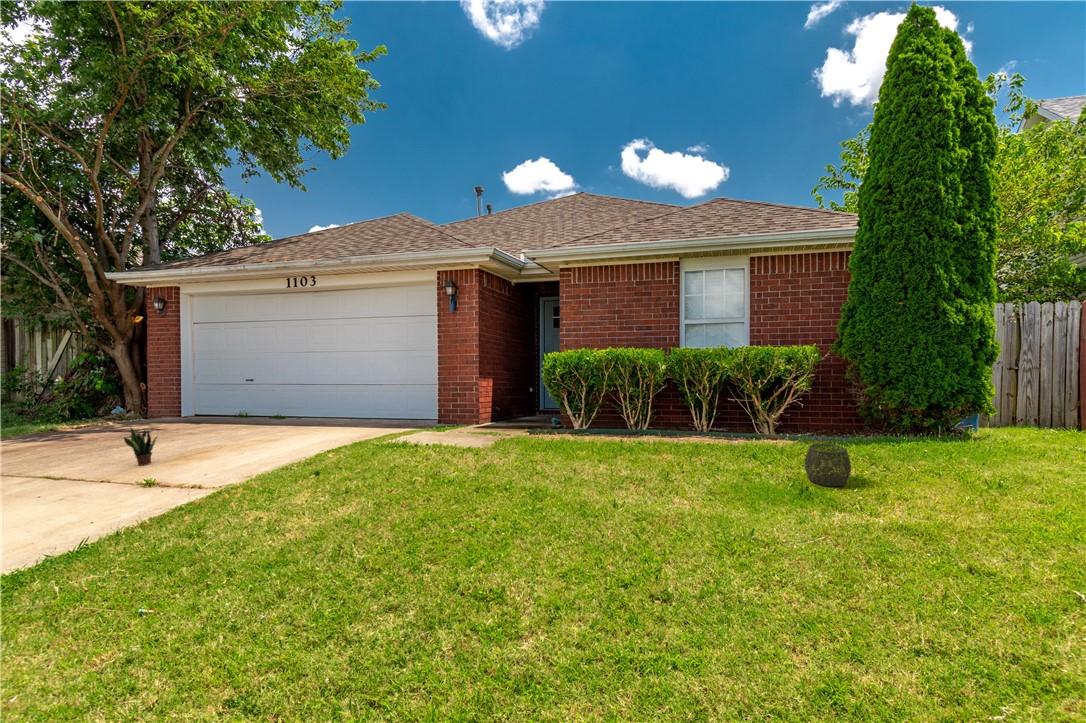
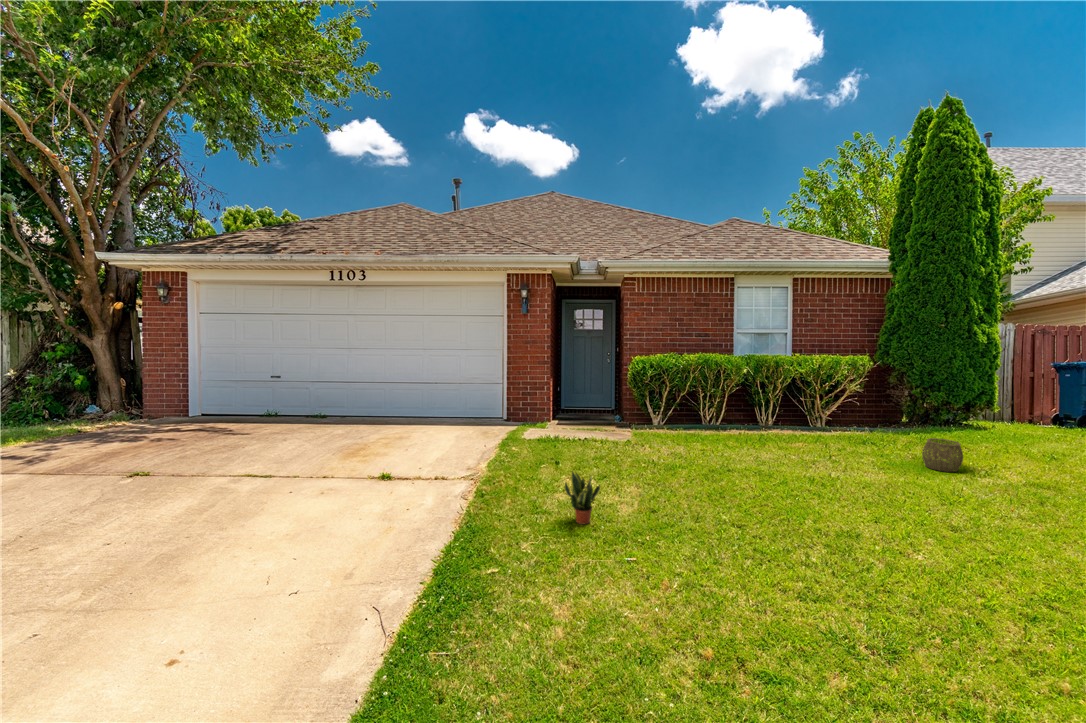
potted plant: present [124,428,157,466] -> present [564,472,600,524]

